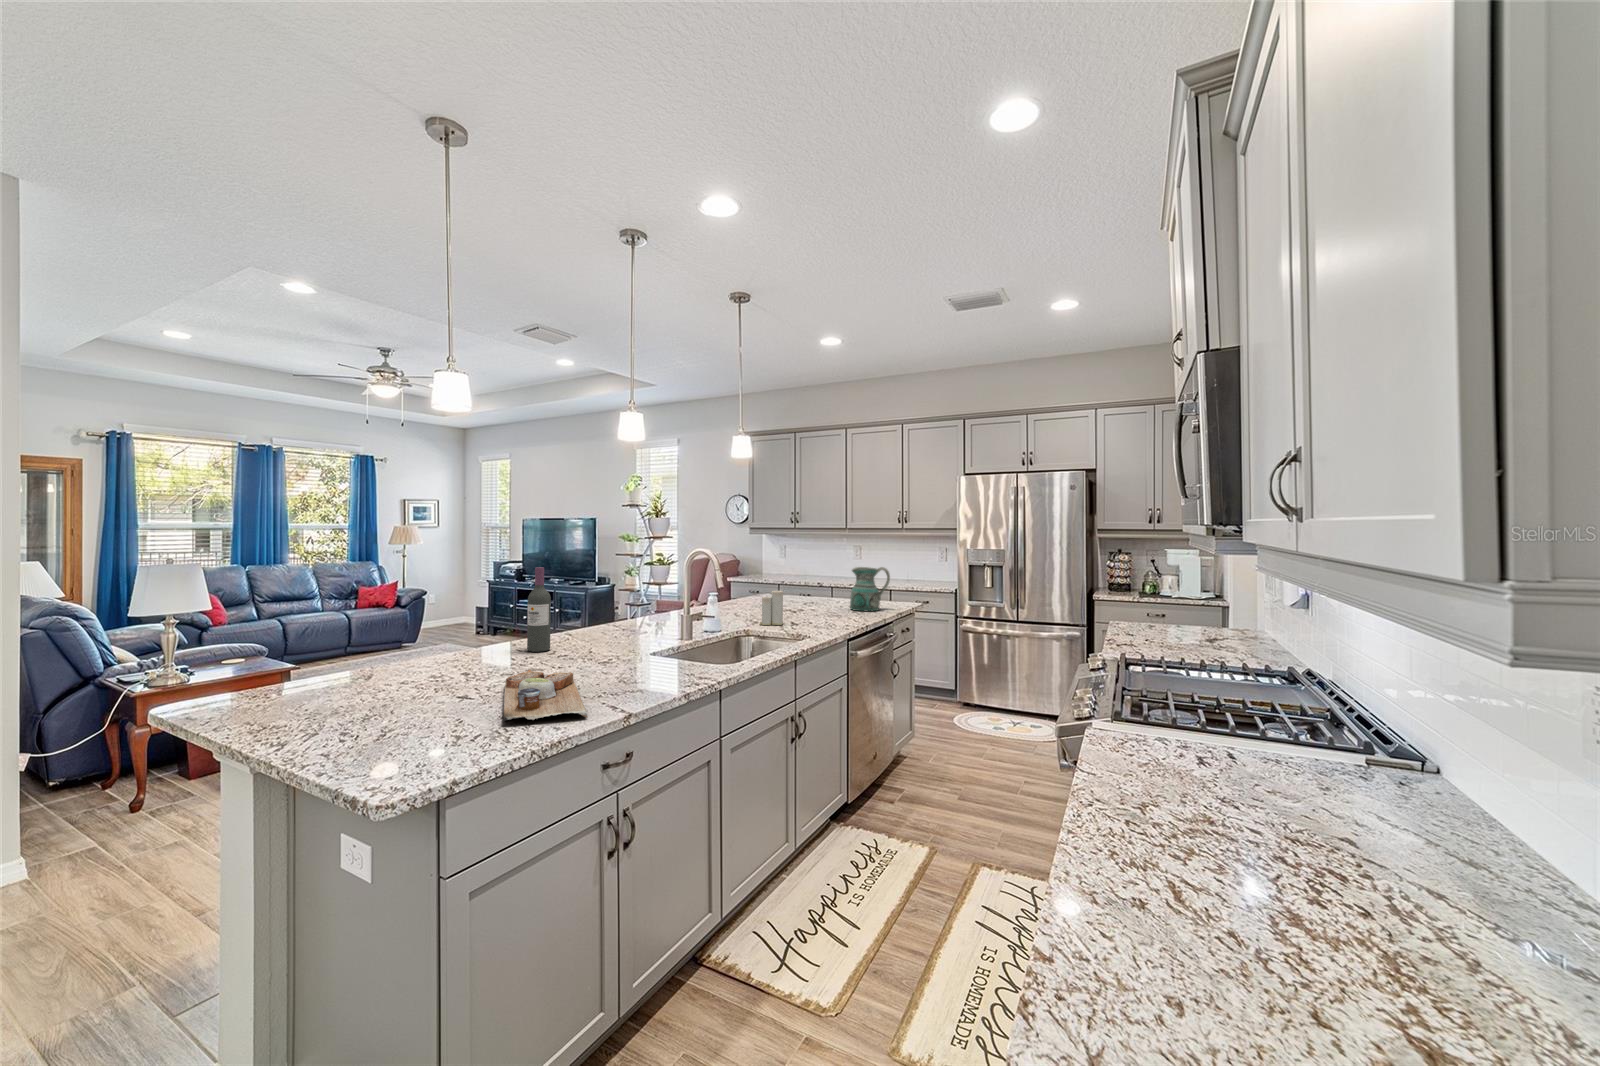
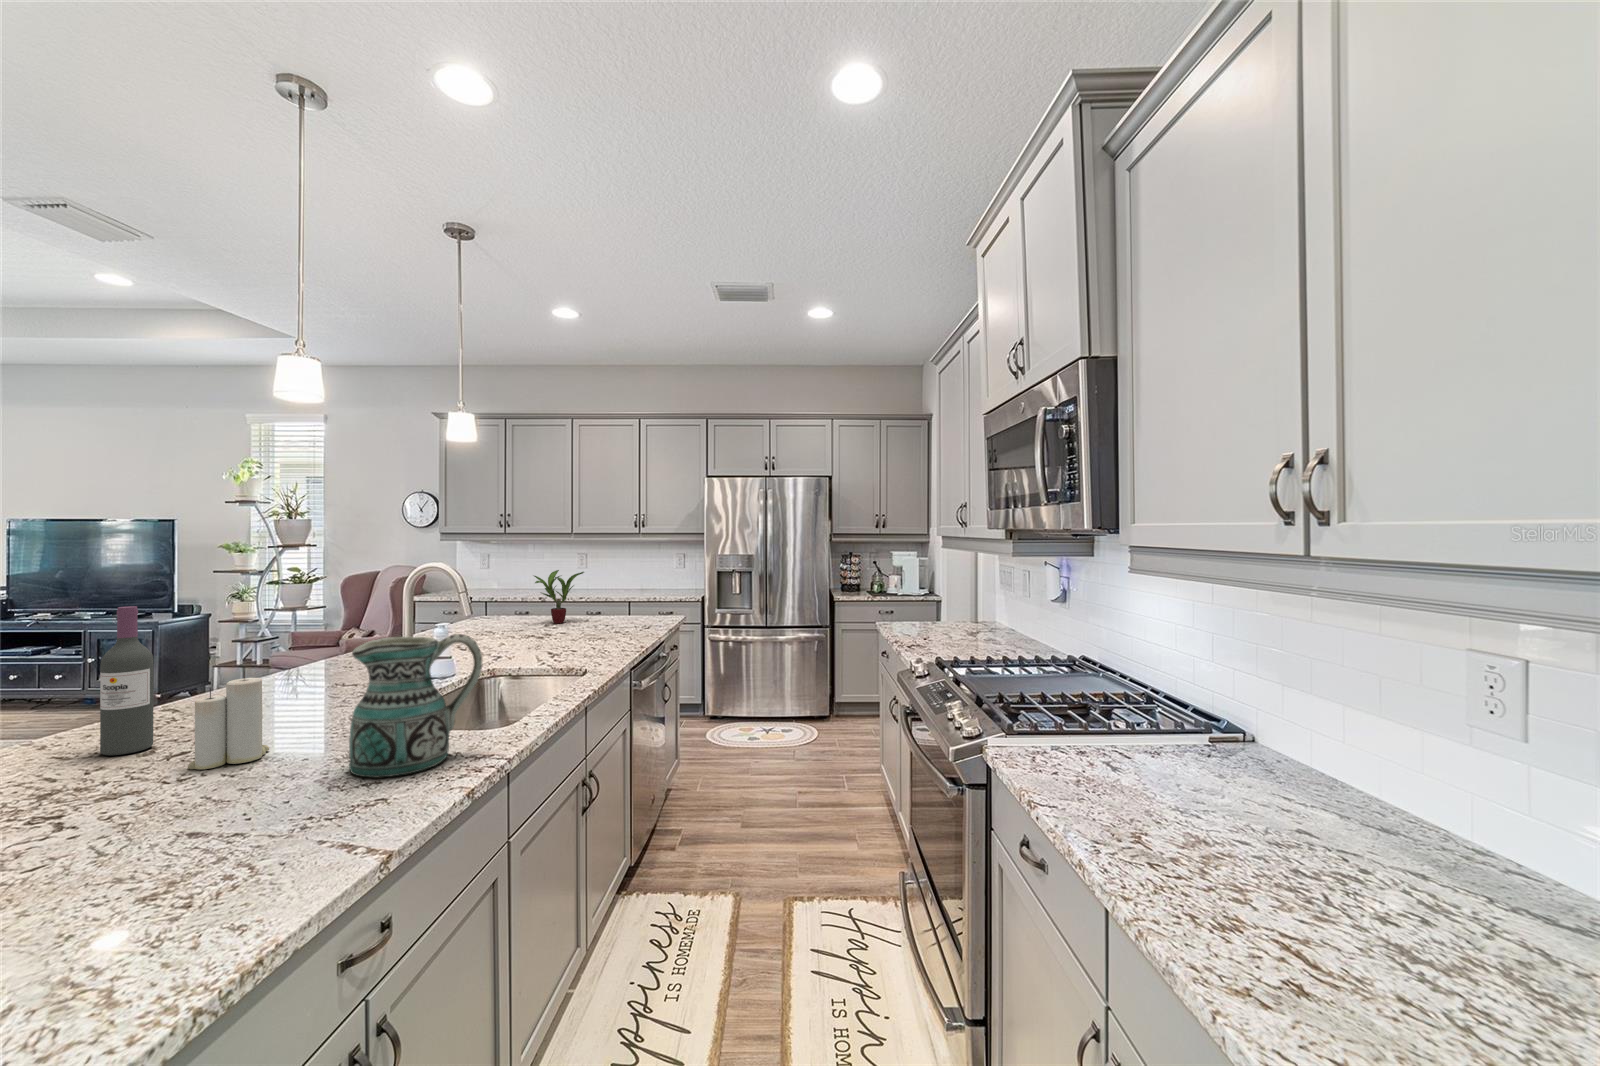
potted plant: none [799,559,840,603] -> present [534,570,584,623]
ceramic pitcher: present [850,567,890,611] -> present [349,634,483,778]
candle: present [759,590,783,625] -> present [188,671,269,769]
cutting board: present [503,670,588,722] -> none [74,792,307,941]

